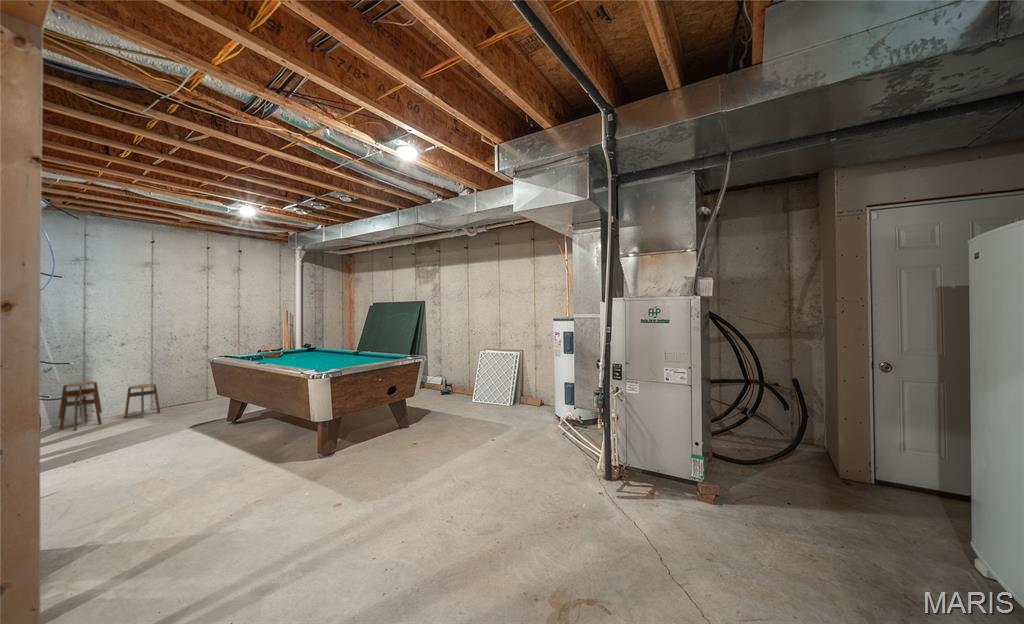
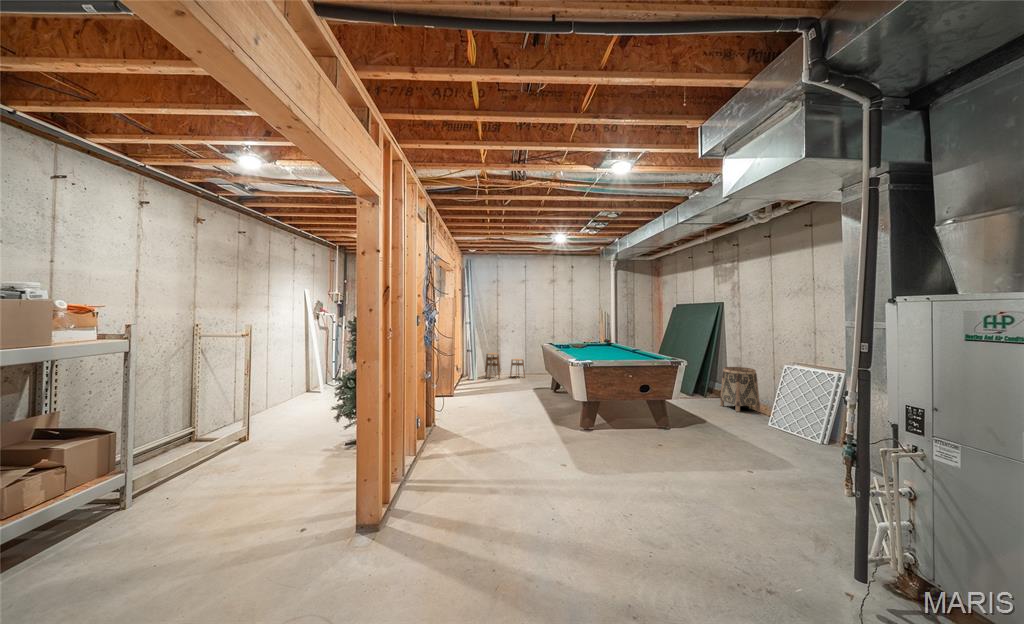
basket: none [431,358,461,396] -> present [720,367,760,412]

